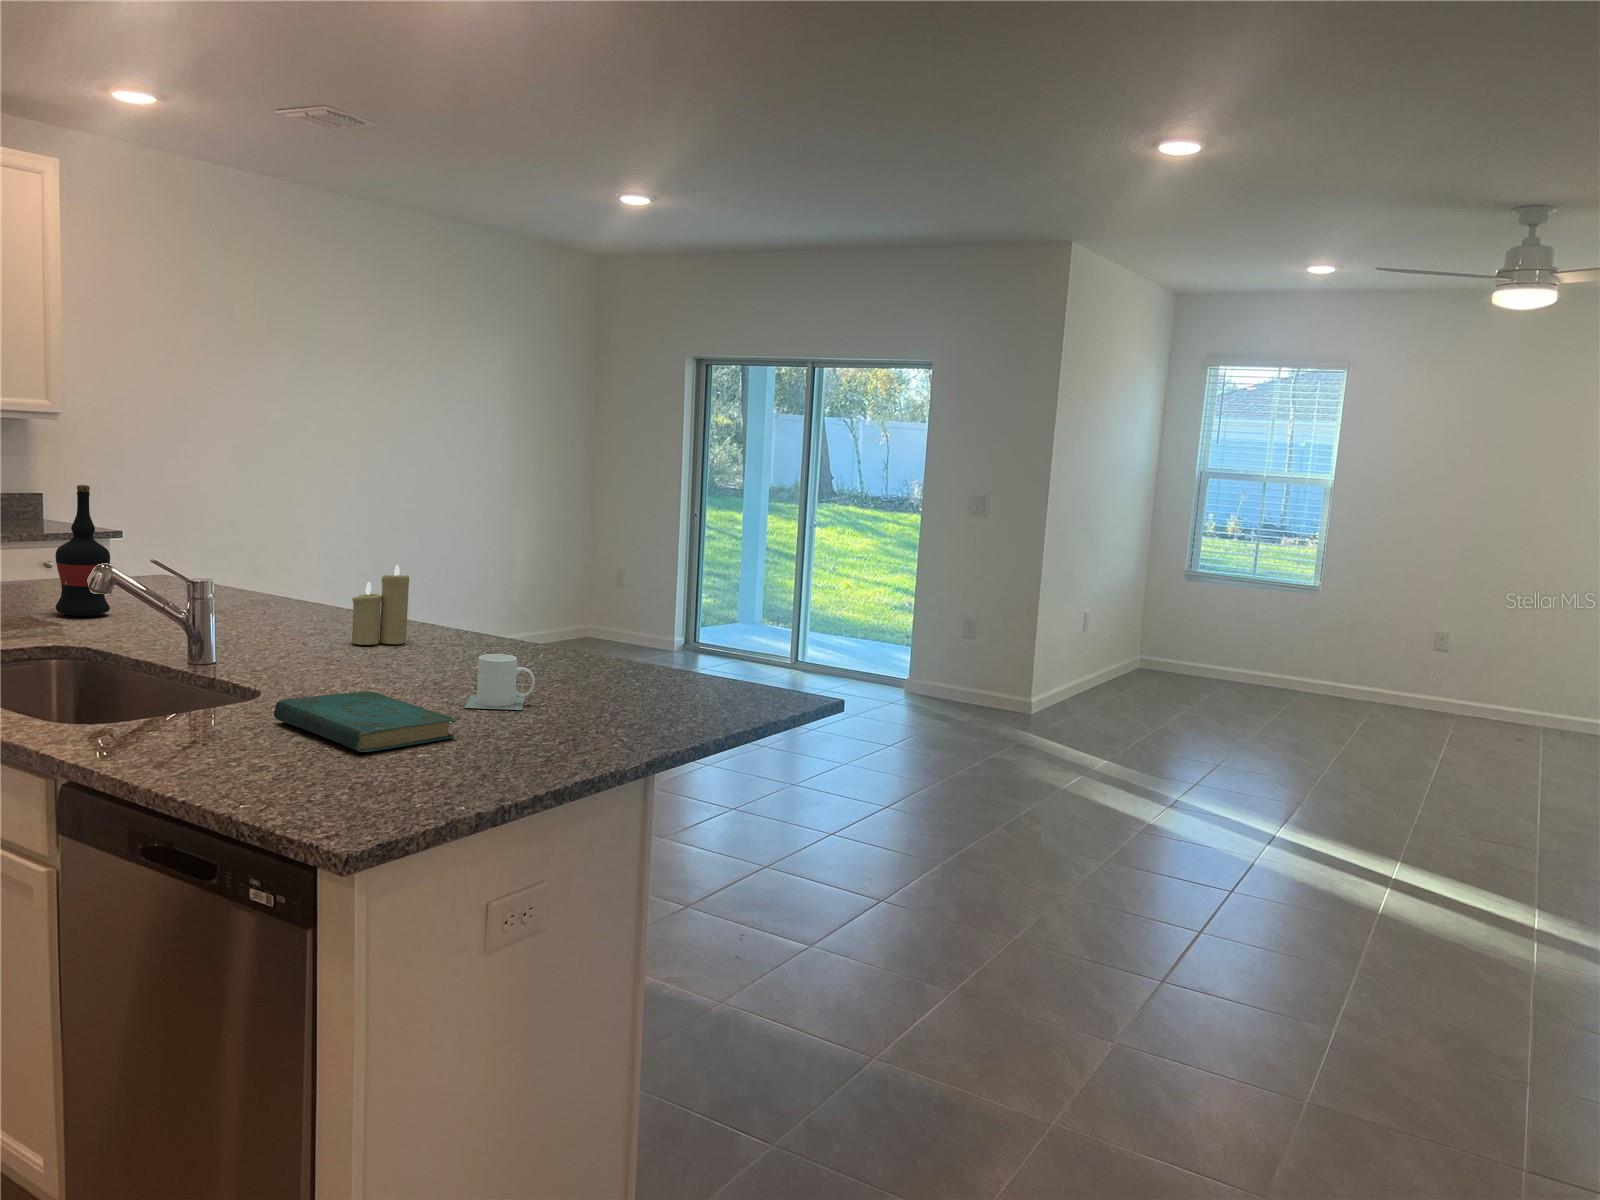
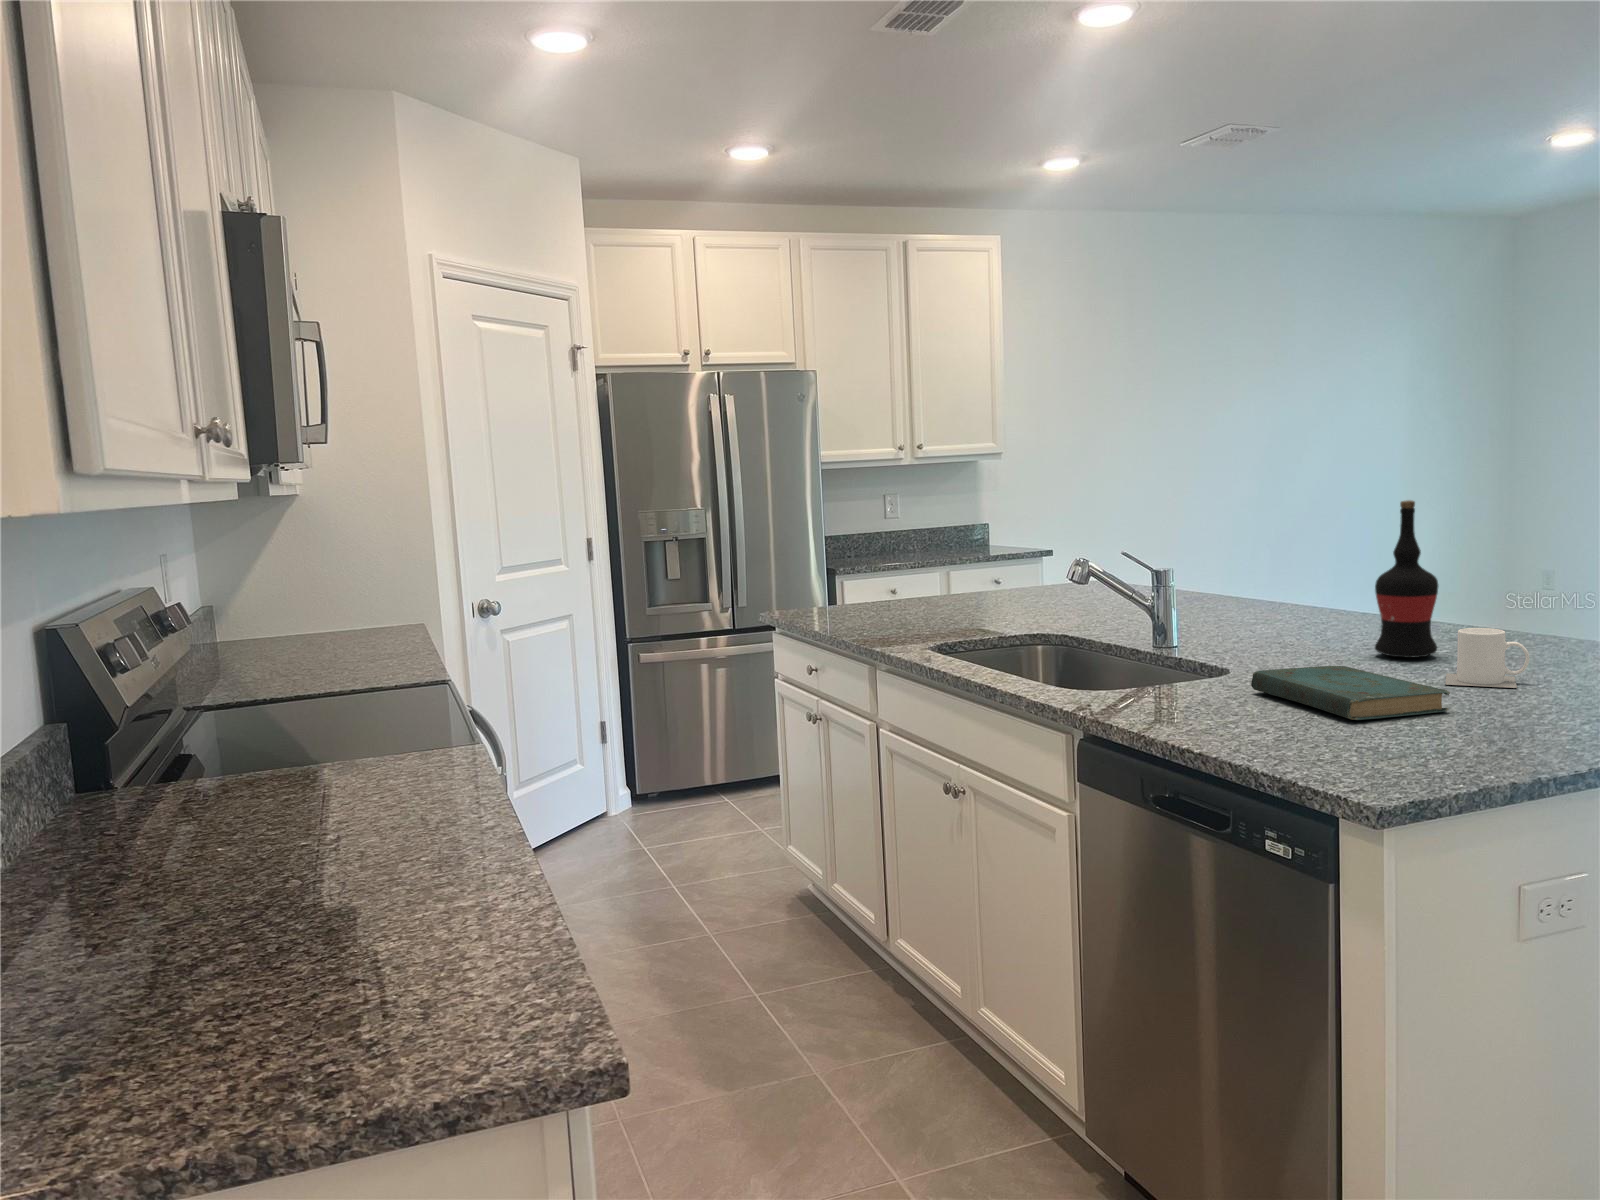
wine bottle: present [55,485,110,616] -> present [1375,500,1438,658]
candle: present [352,565,409,645] -> none [1293,548,1351,629]

